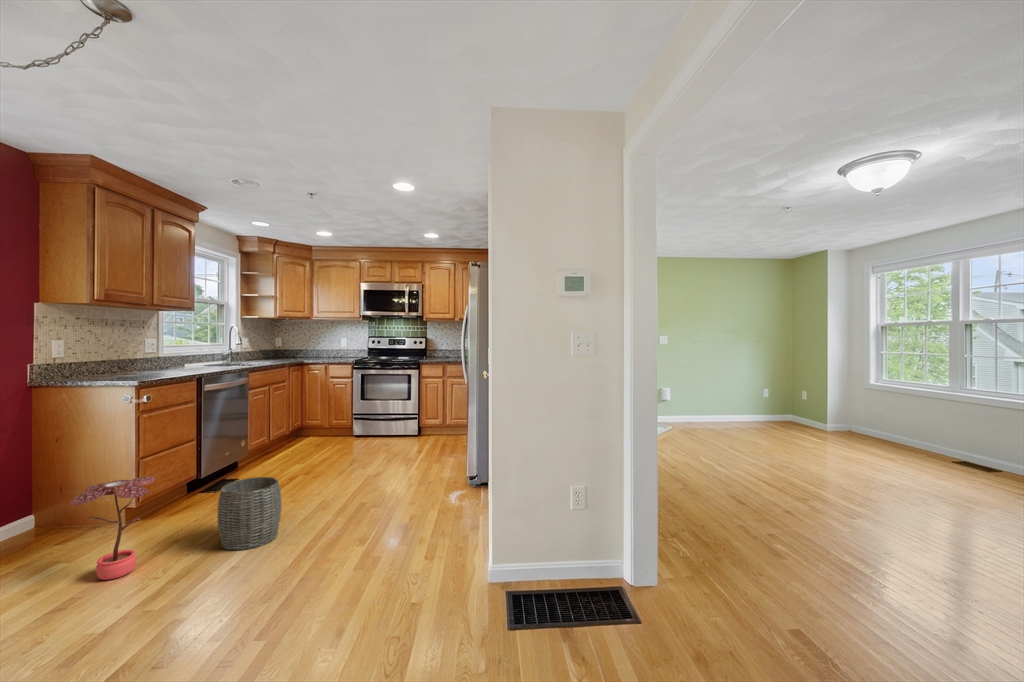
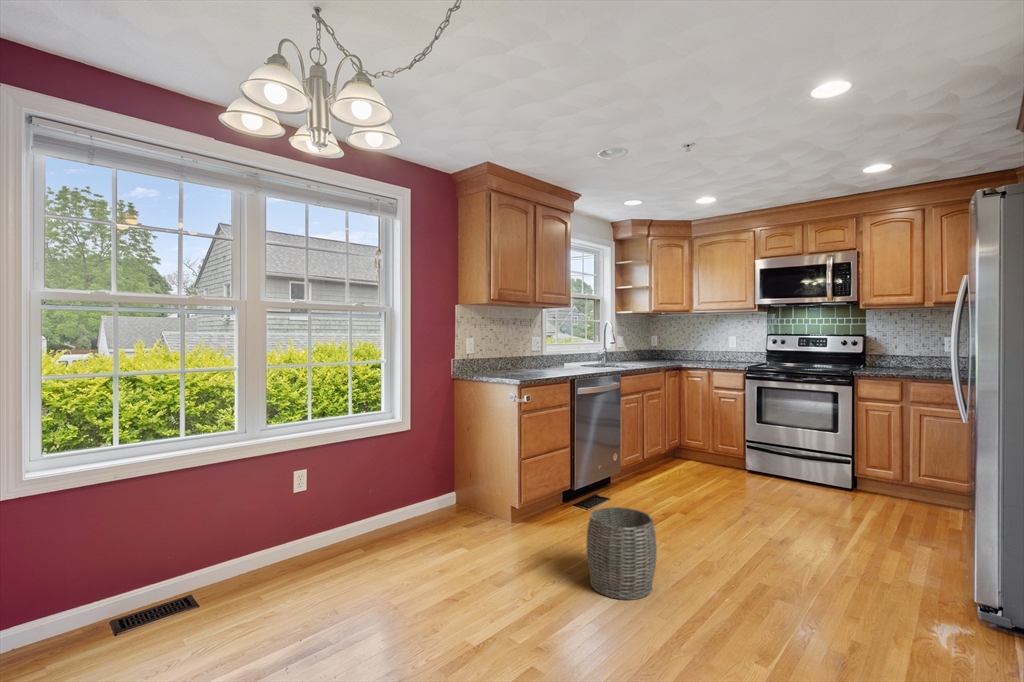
potted plant: present [71,476,155,580] -> none [463,483,530,587]

